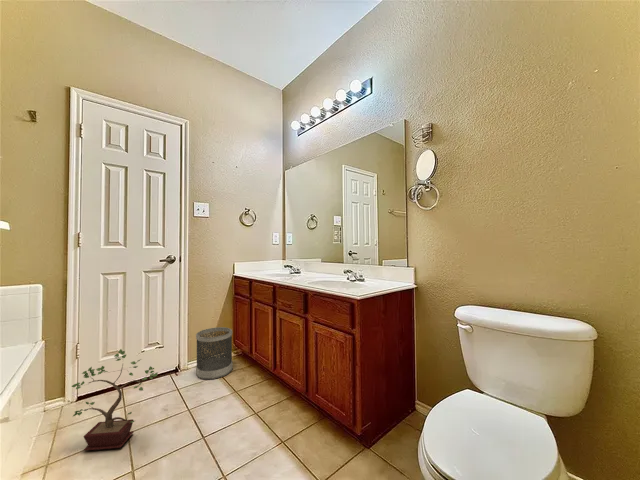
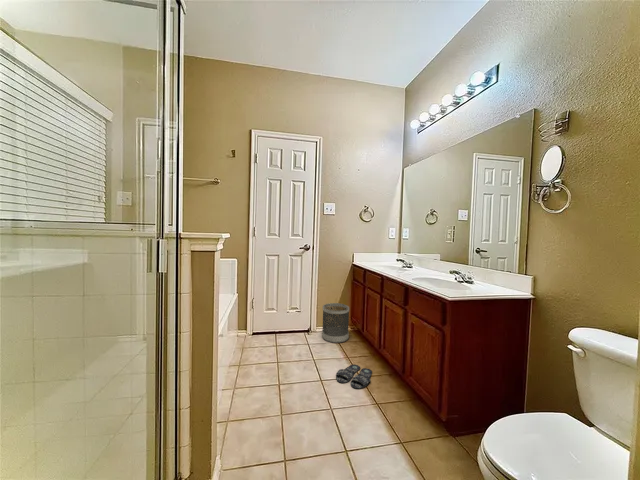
potted plant: present [72,349,158,450] -> none [248,307,294,370]
slippers: none [224,399,270,430] -> present [336,364,372,389]

